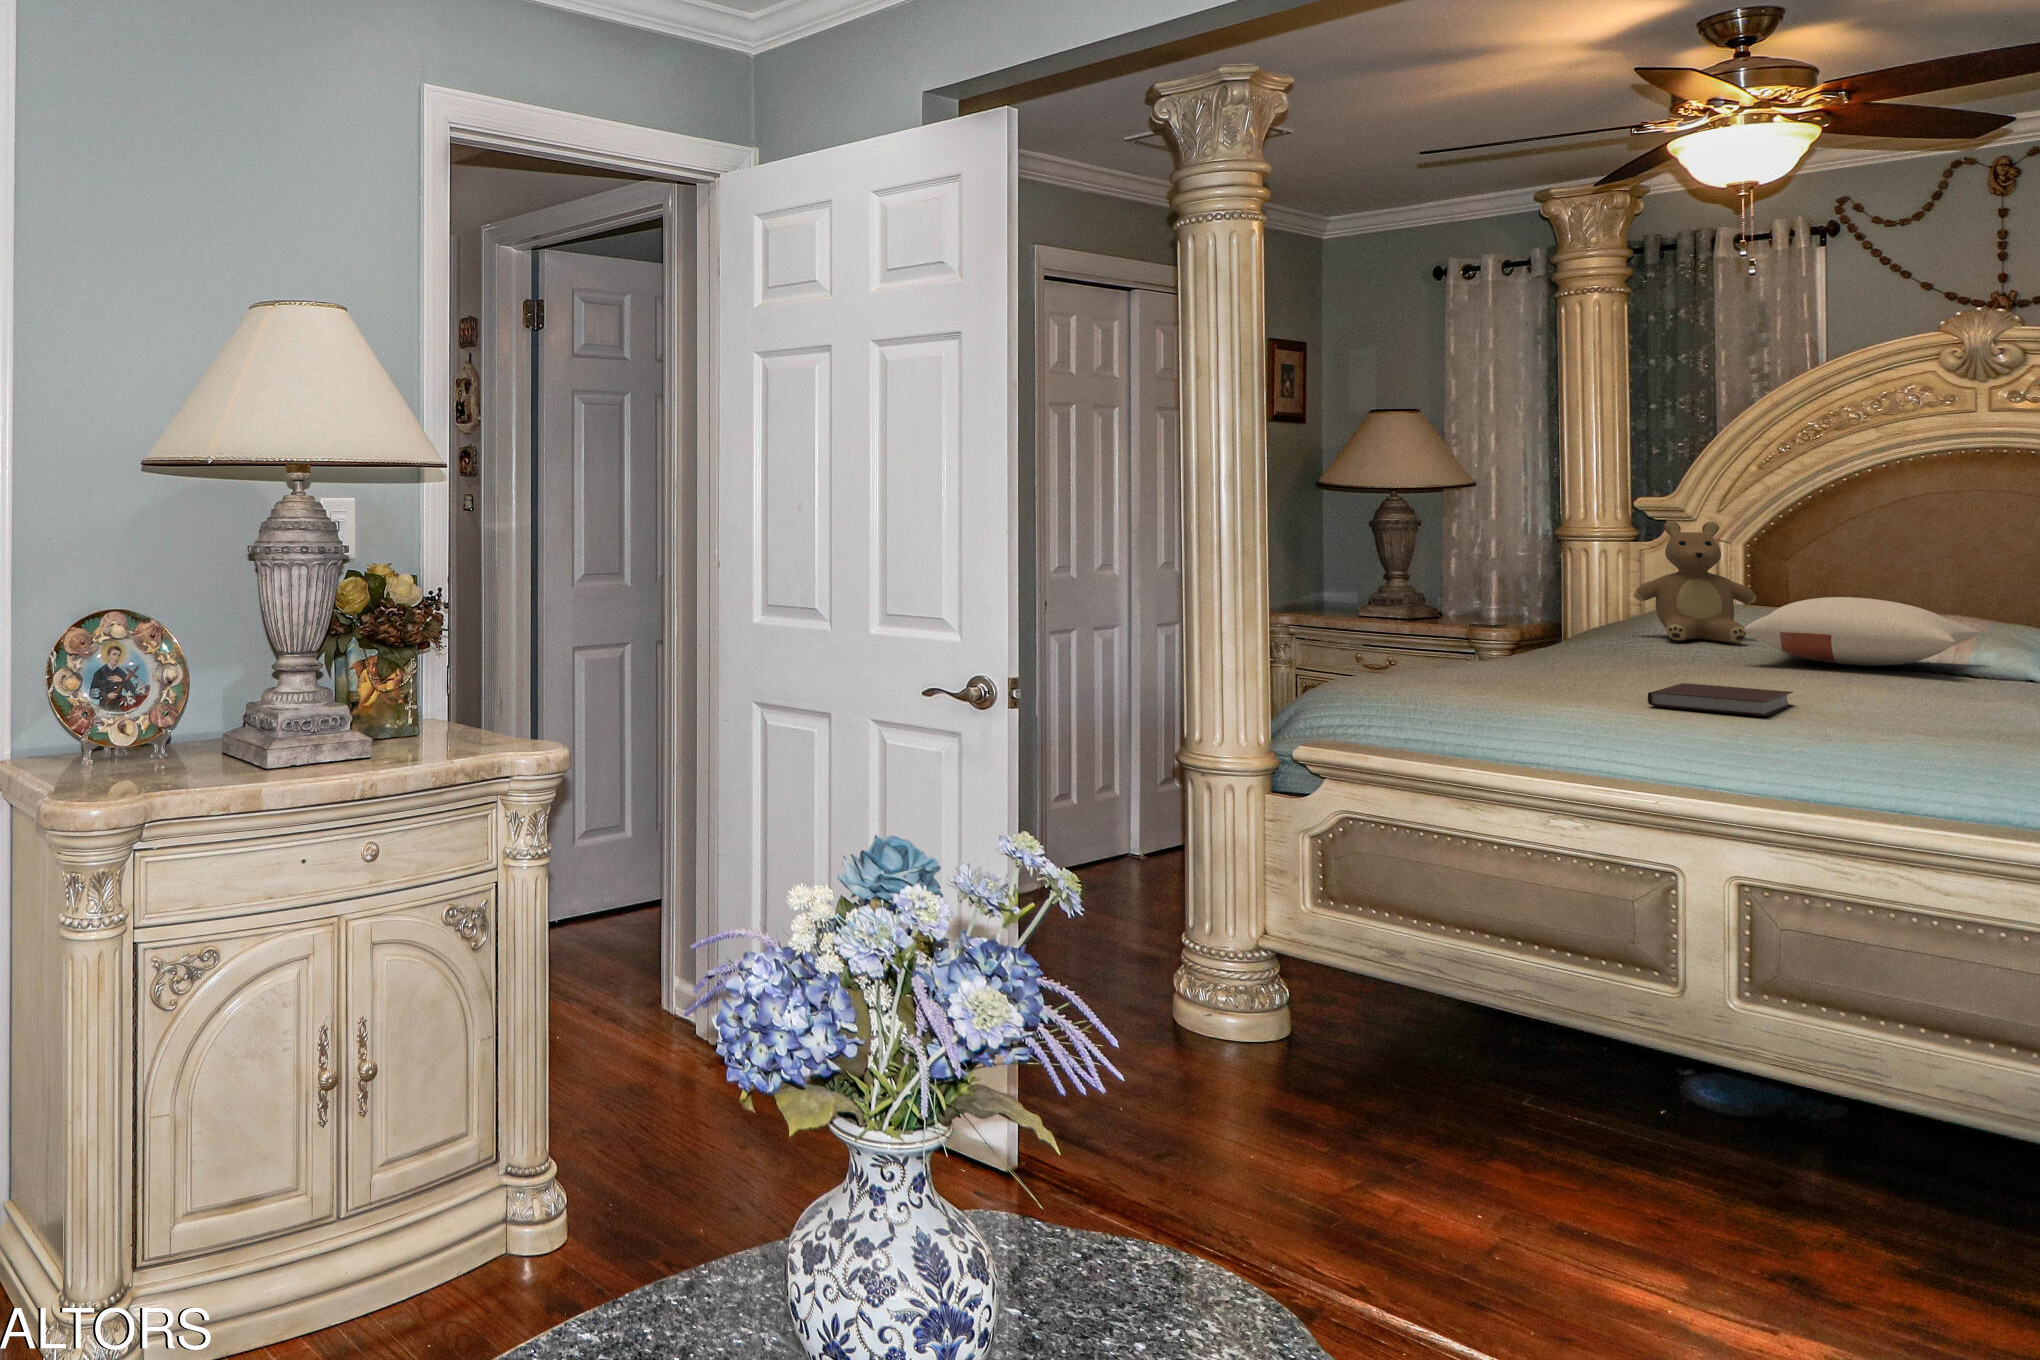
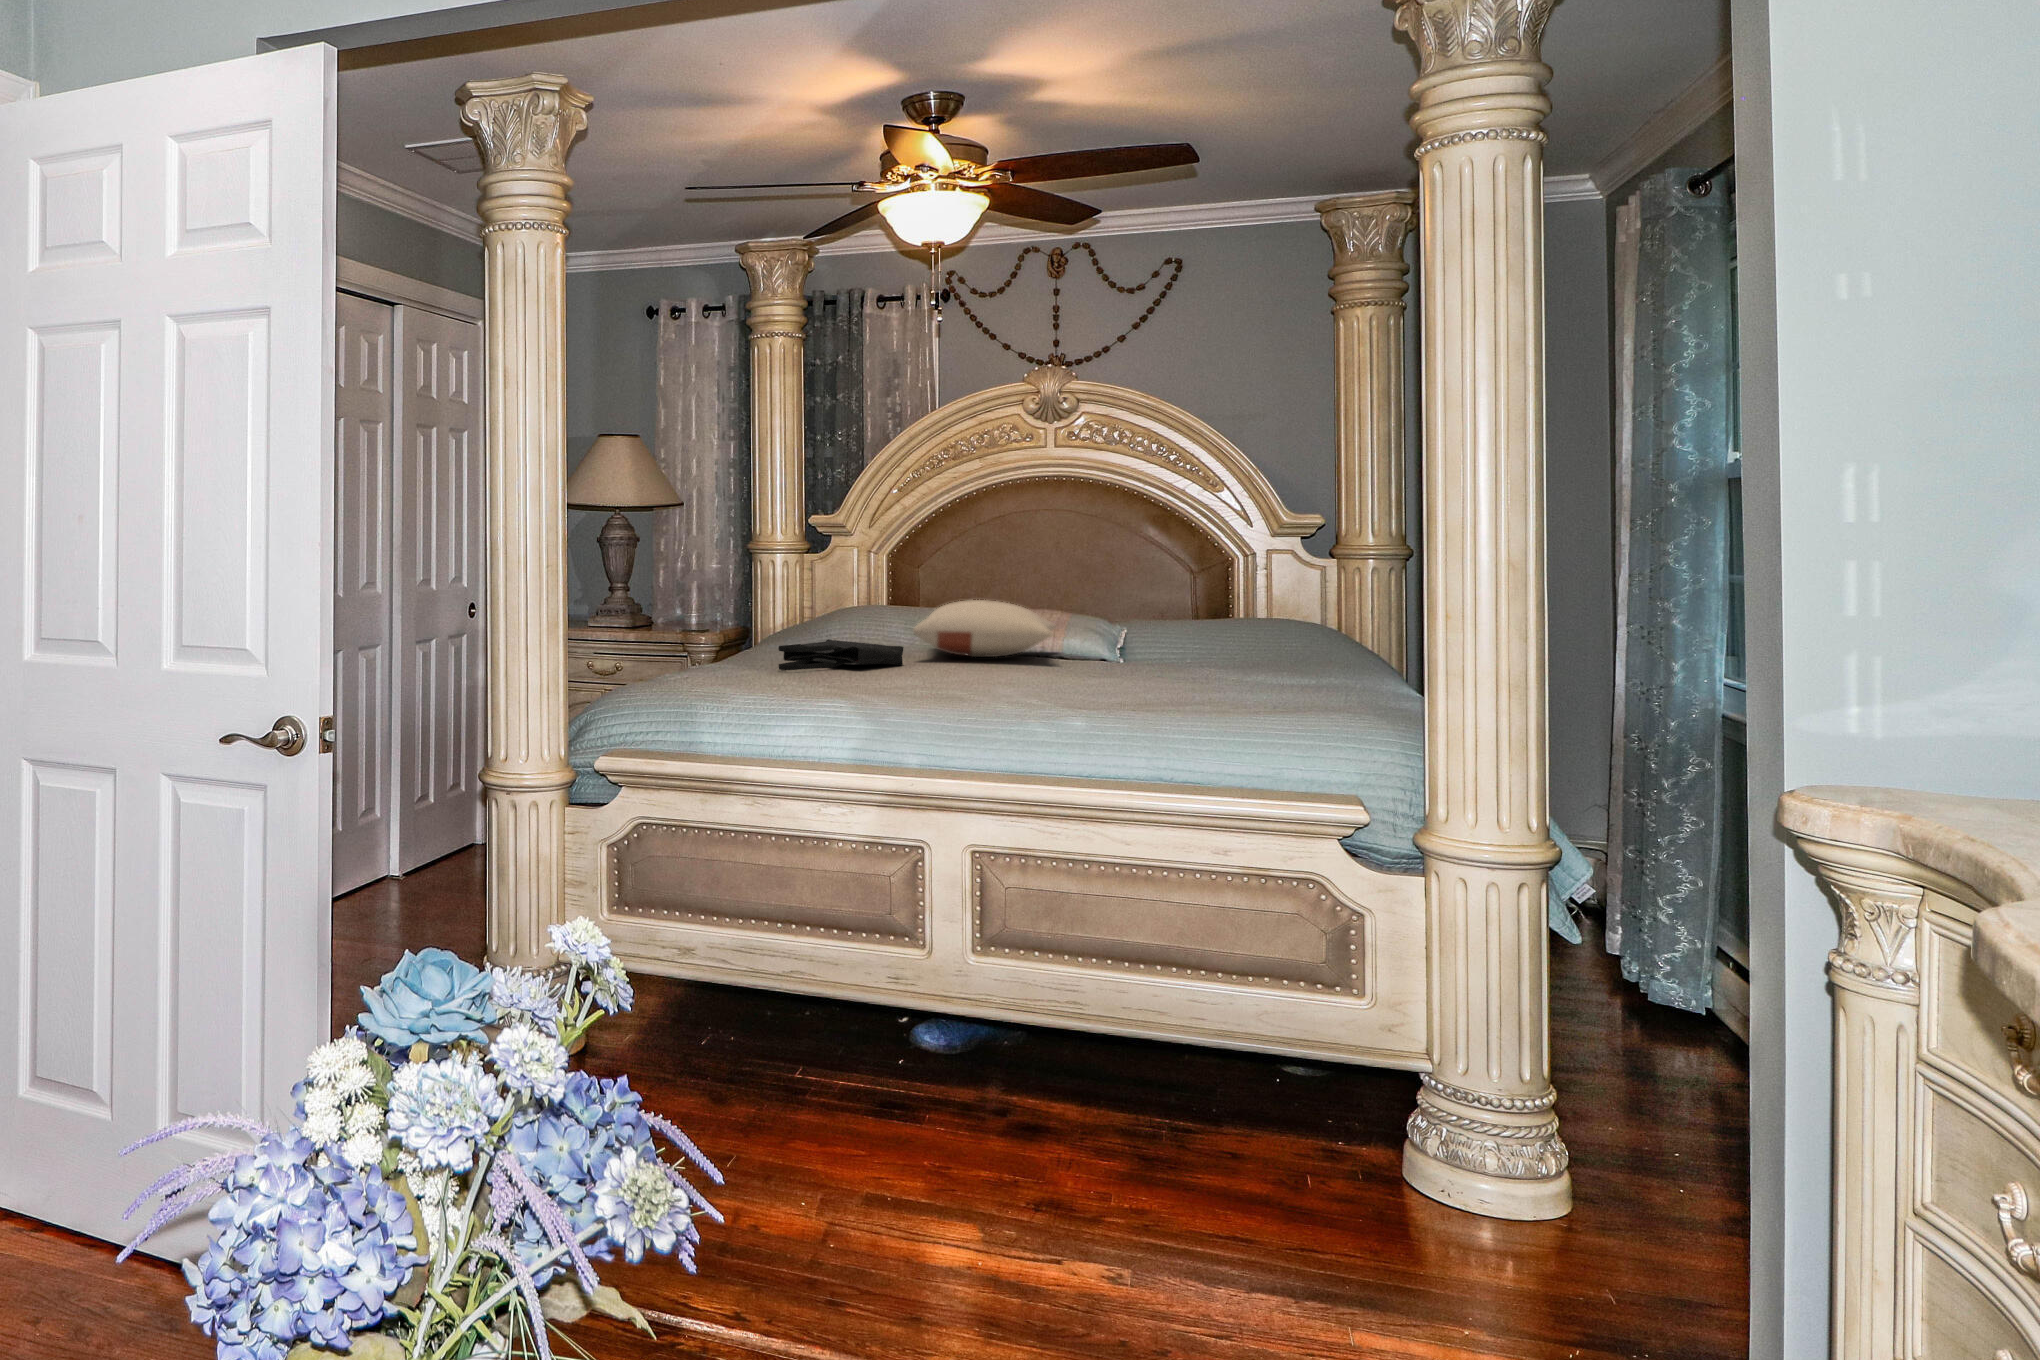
teddy bear: present [1634,521,1756,643] -> none [820,538,905,643]
tote bag: none [1550,635,1728,669] -> present [778,639,904,670]
notebook: present [1648,683,1794,716] -> none [873,680,969,704]

